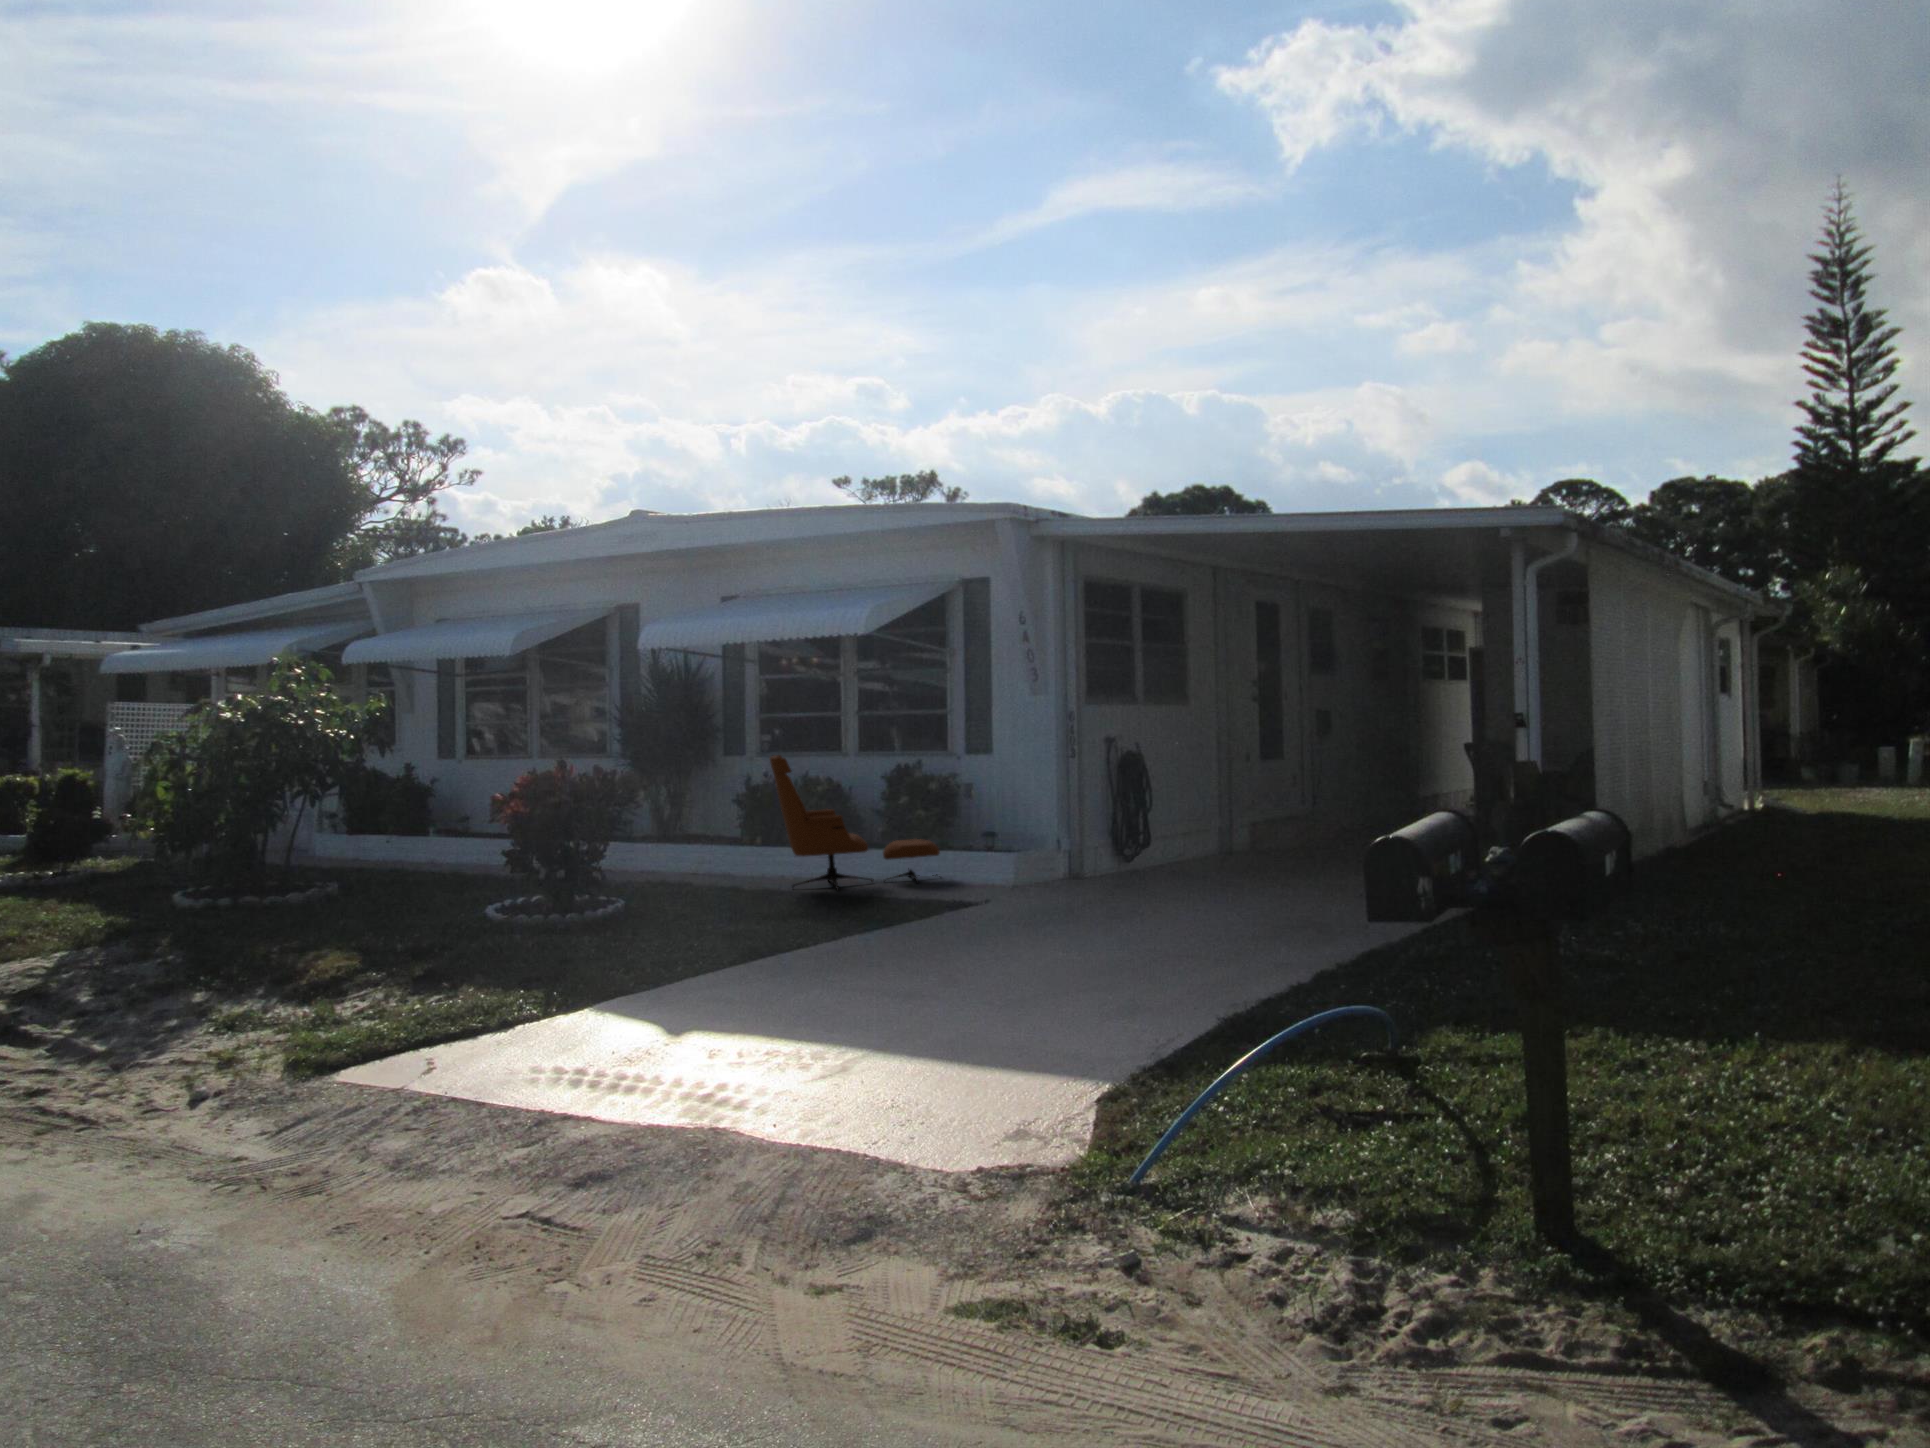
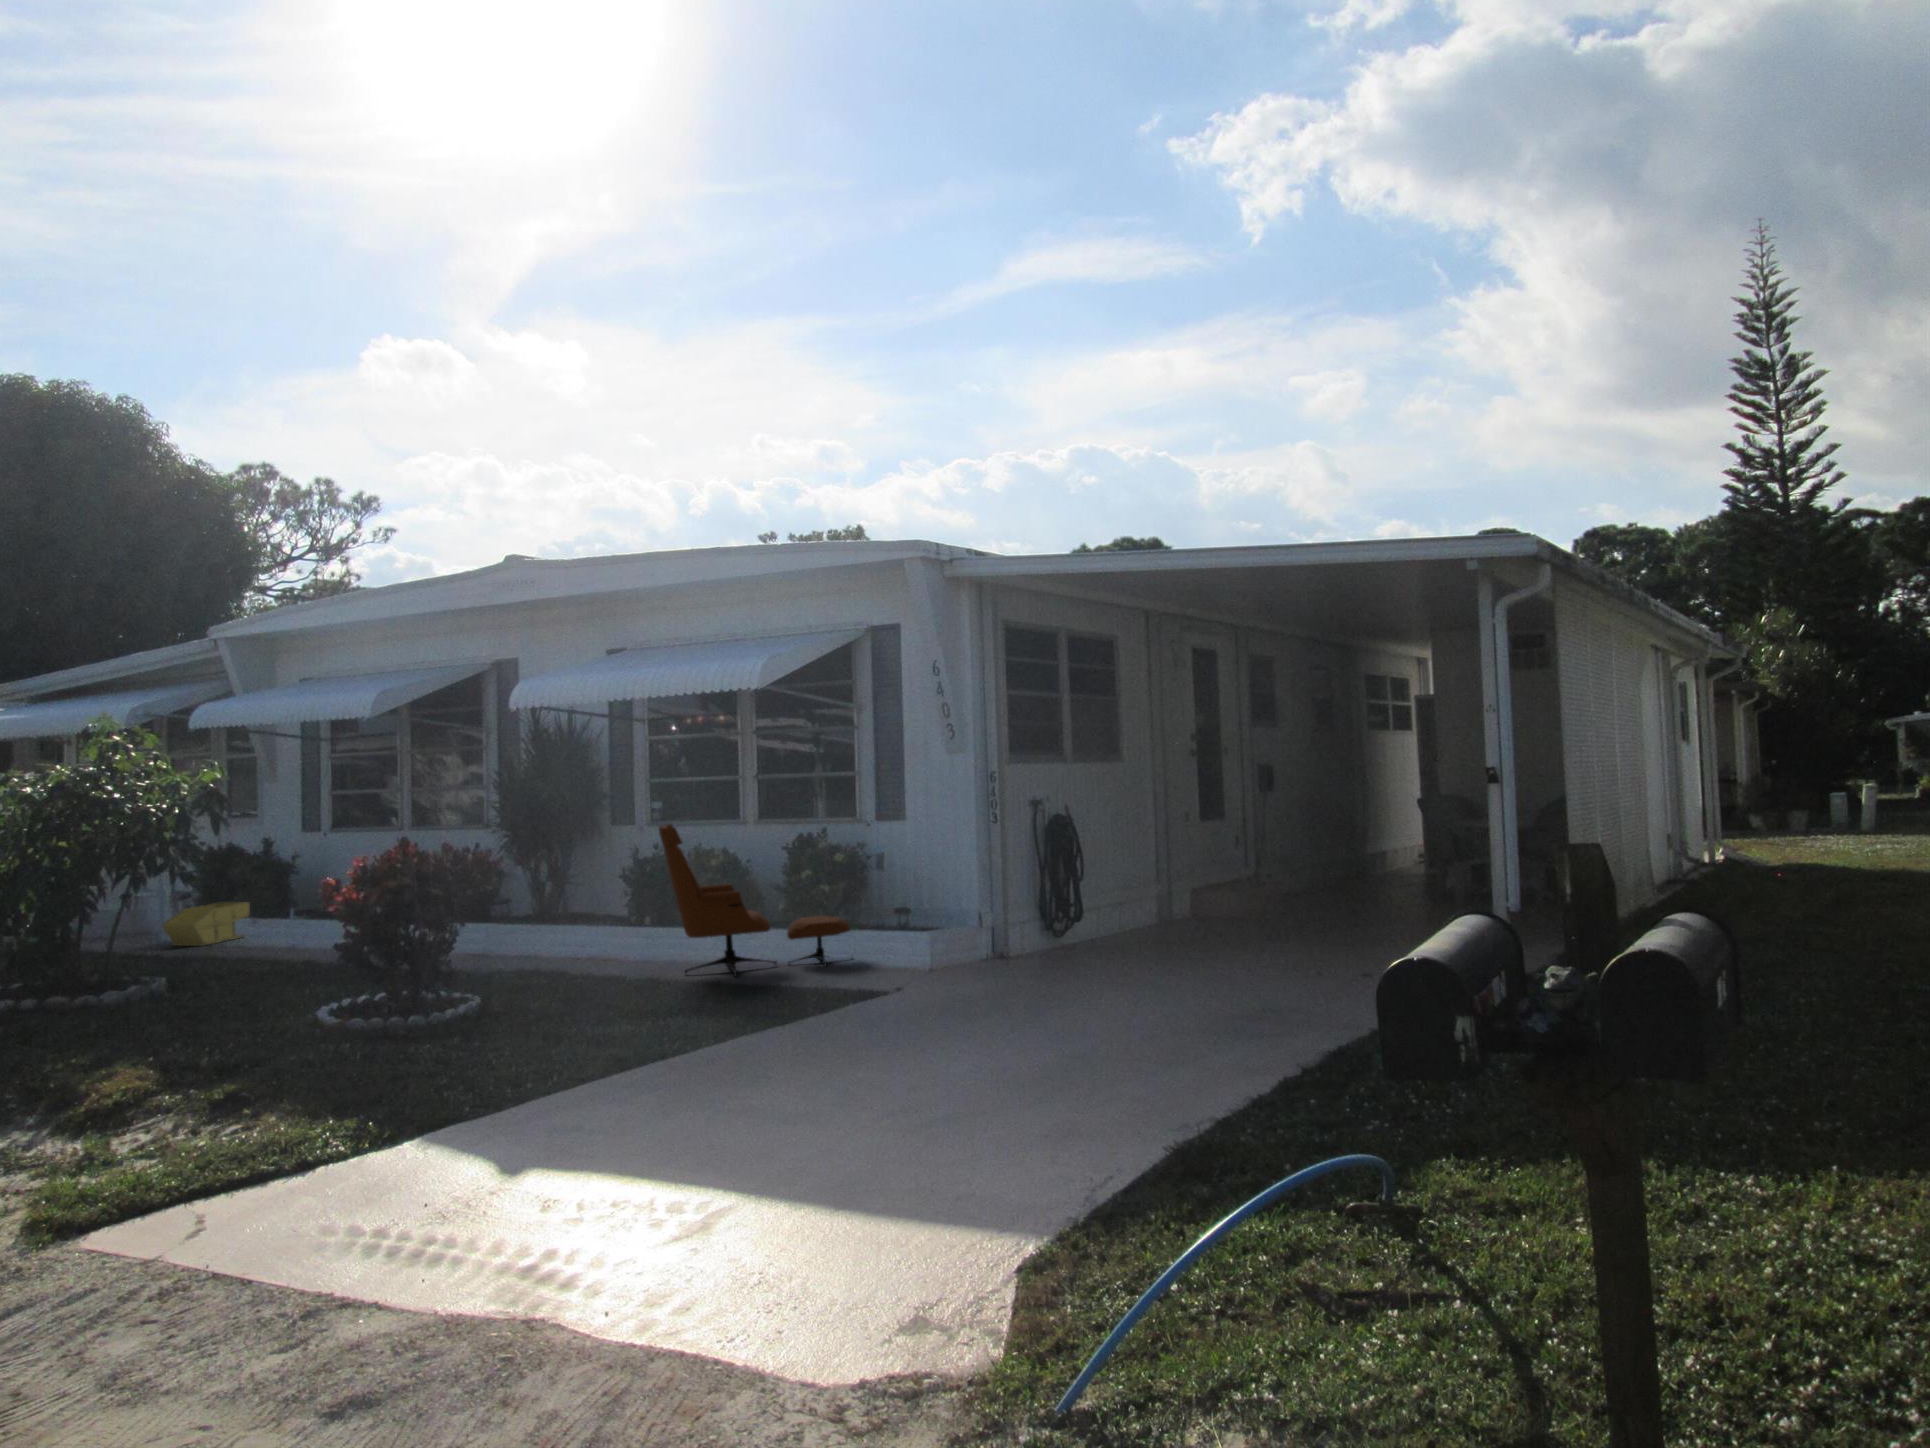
storage bin: none [312,822,388,861] -> present [163,902,250,946]

